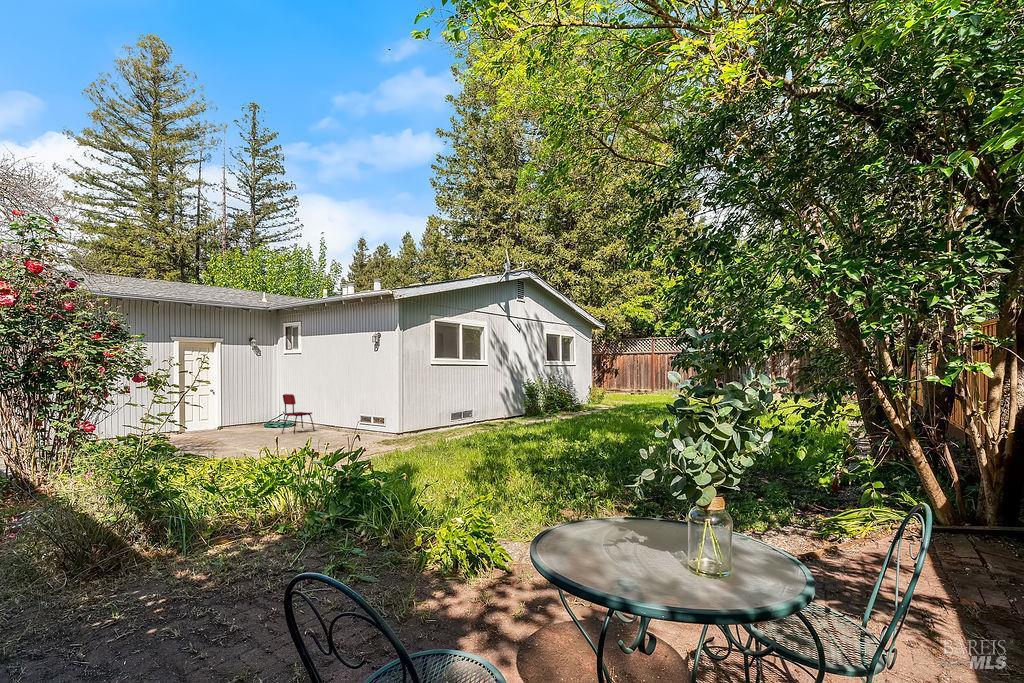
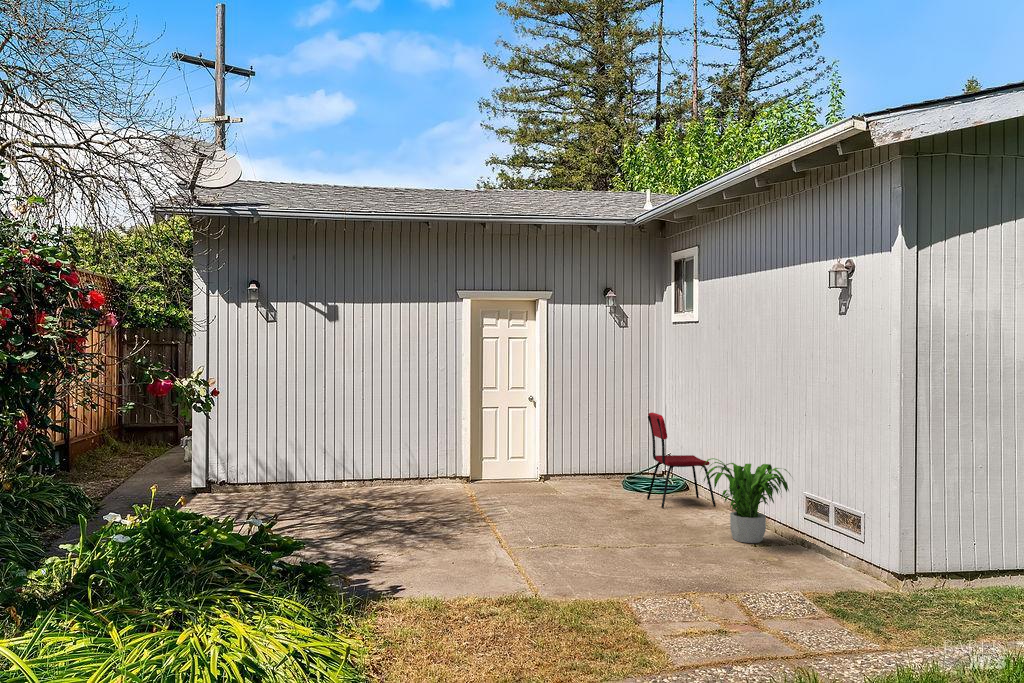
potted plant: none [322,406,360,436] -> present [701,458,790,543]

